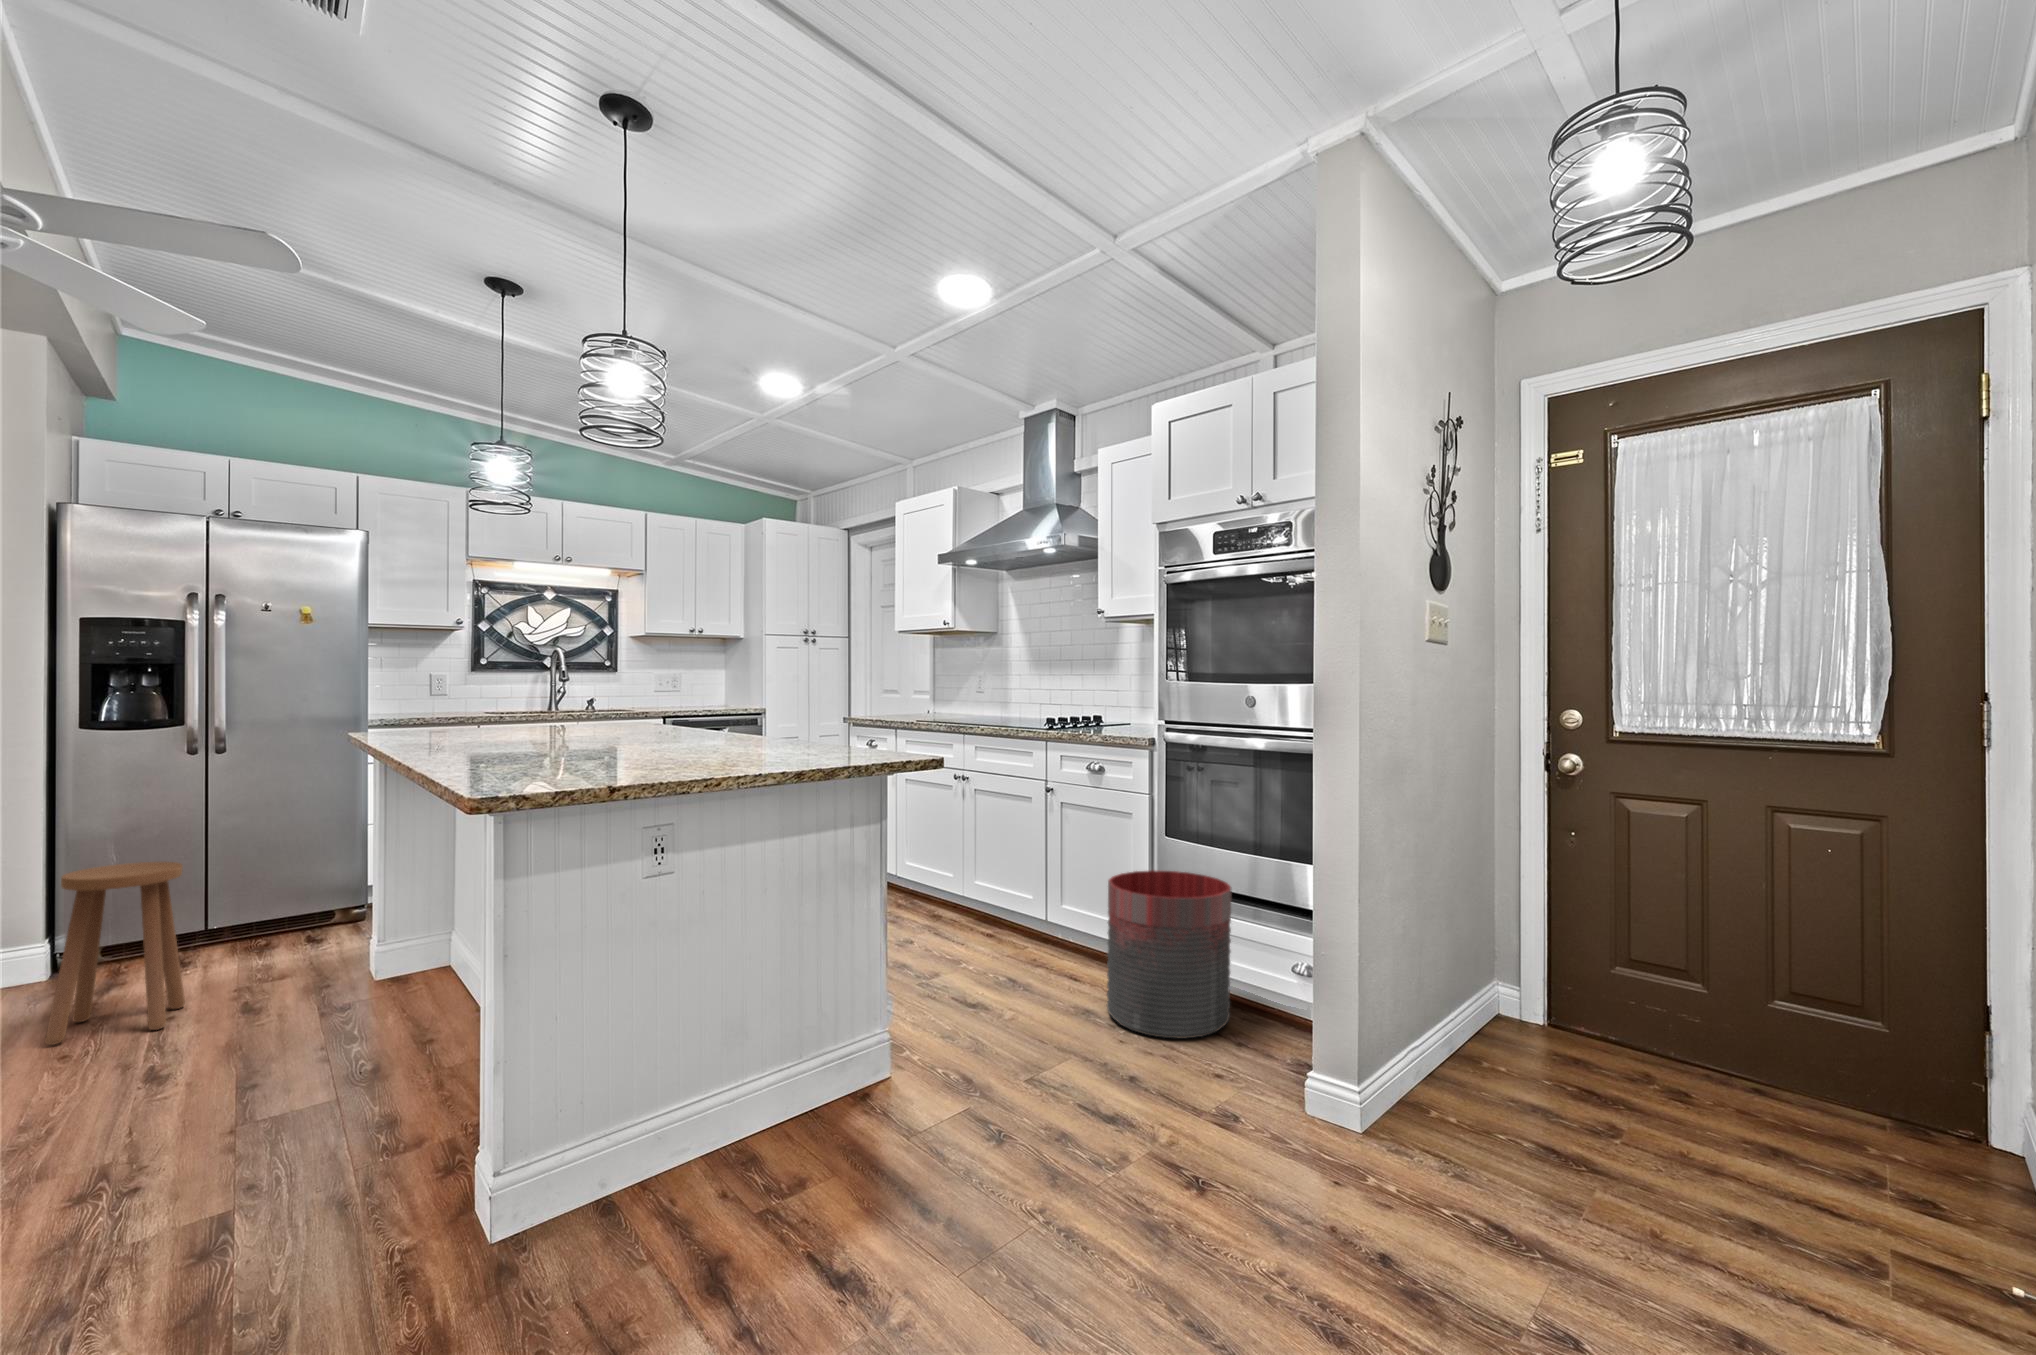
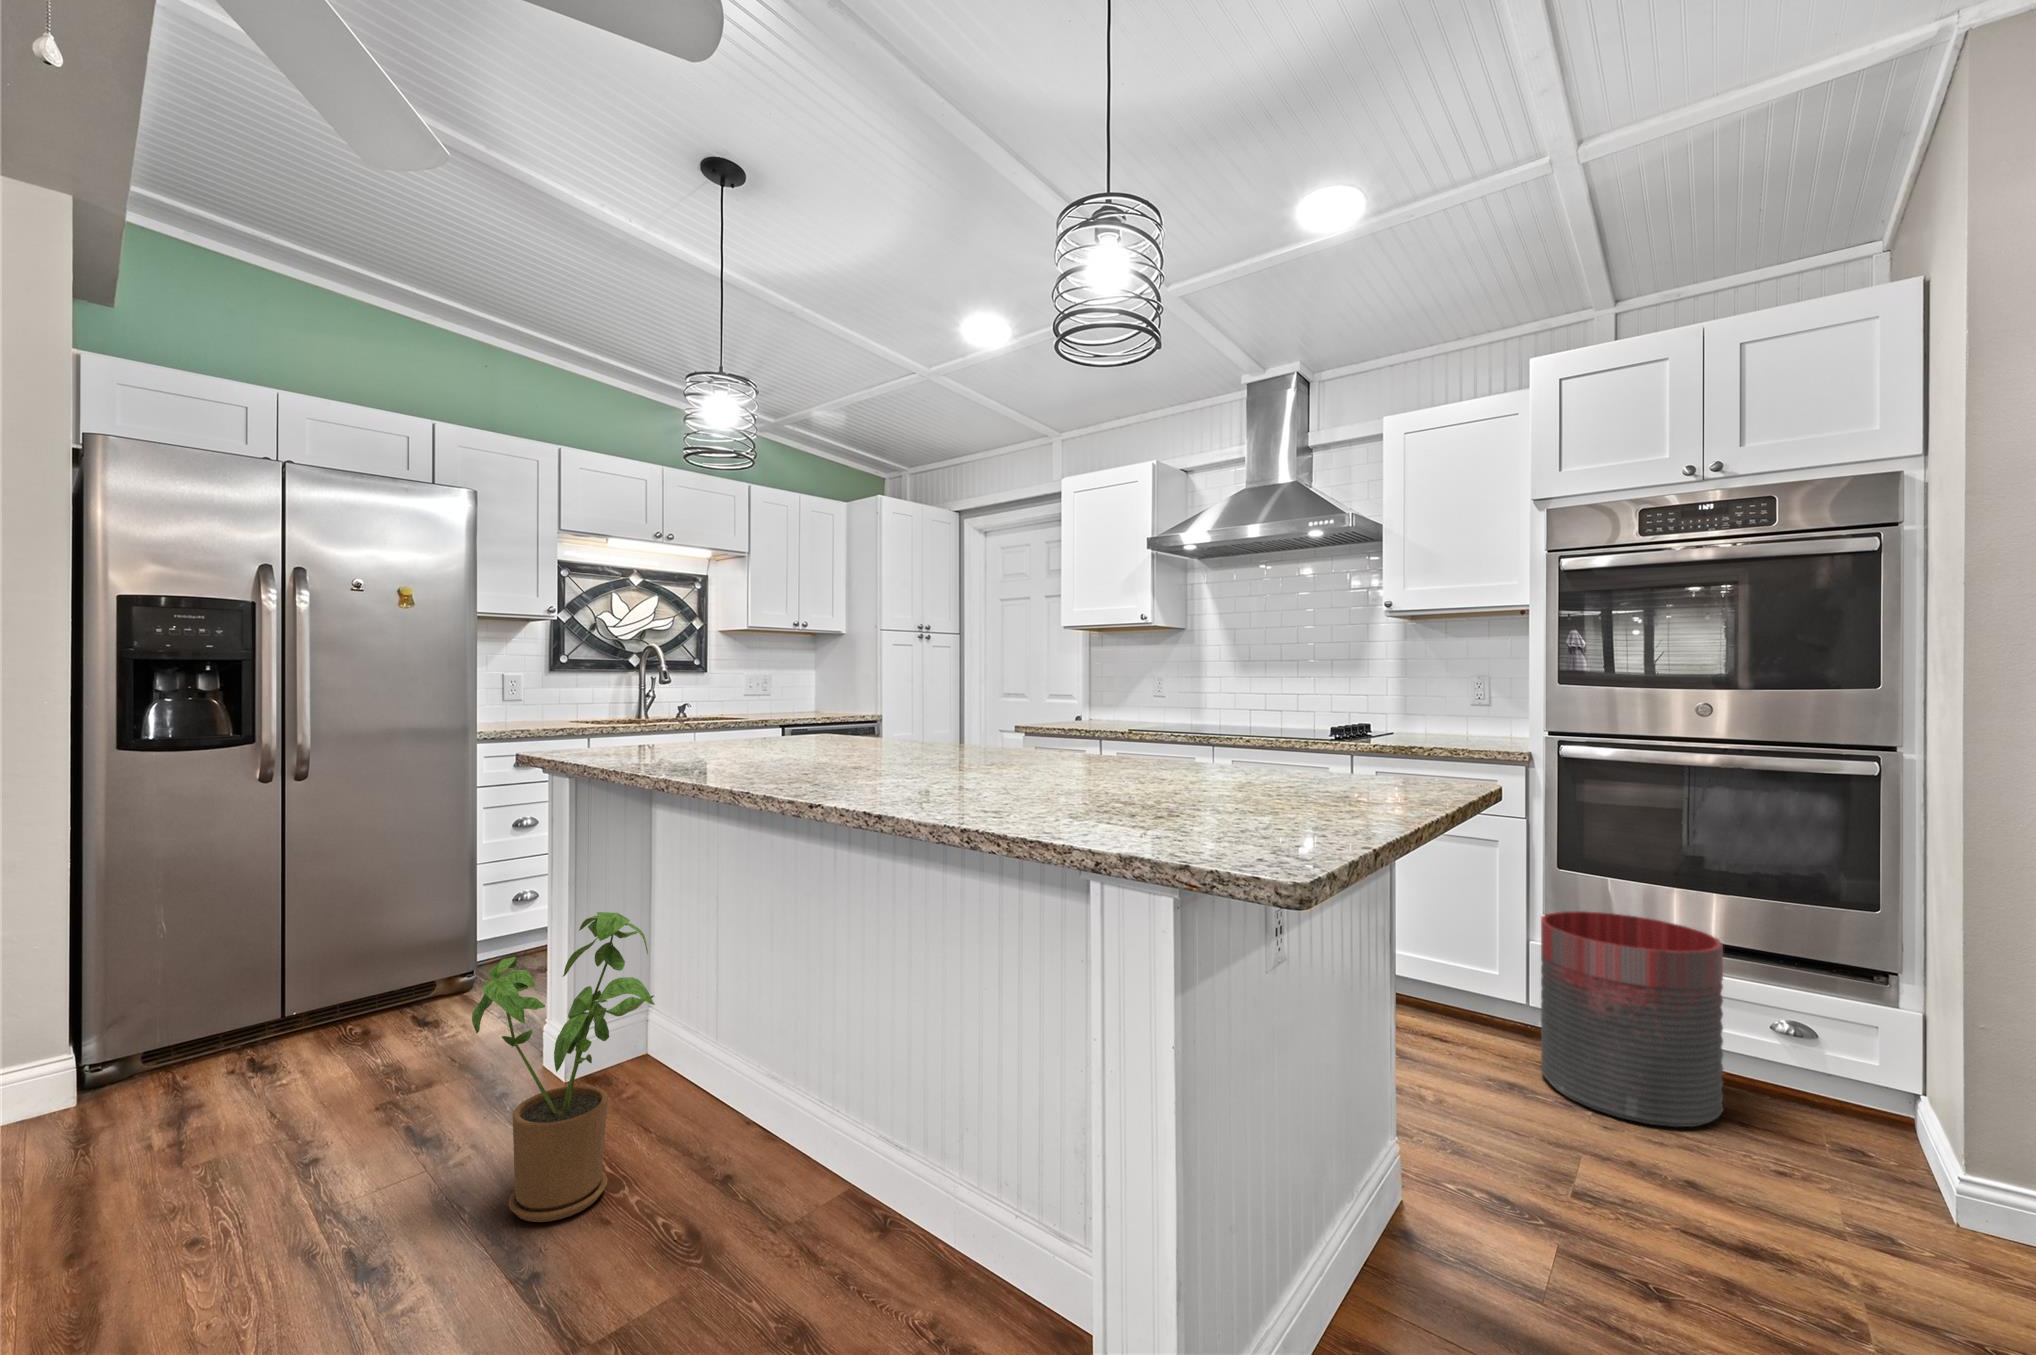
house plant: none [246,843,387,1050] -> present [472,912,655,1222]
stool: present [45,862,185,1045] -> none [152,943,334,1238]

